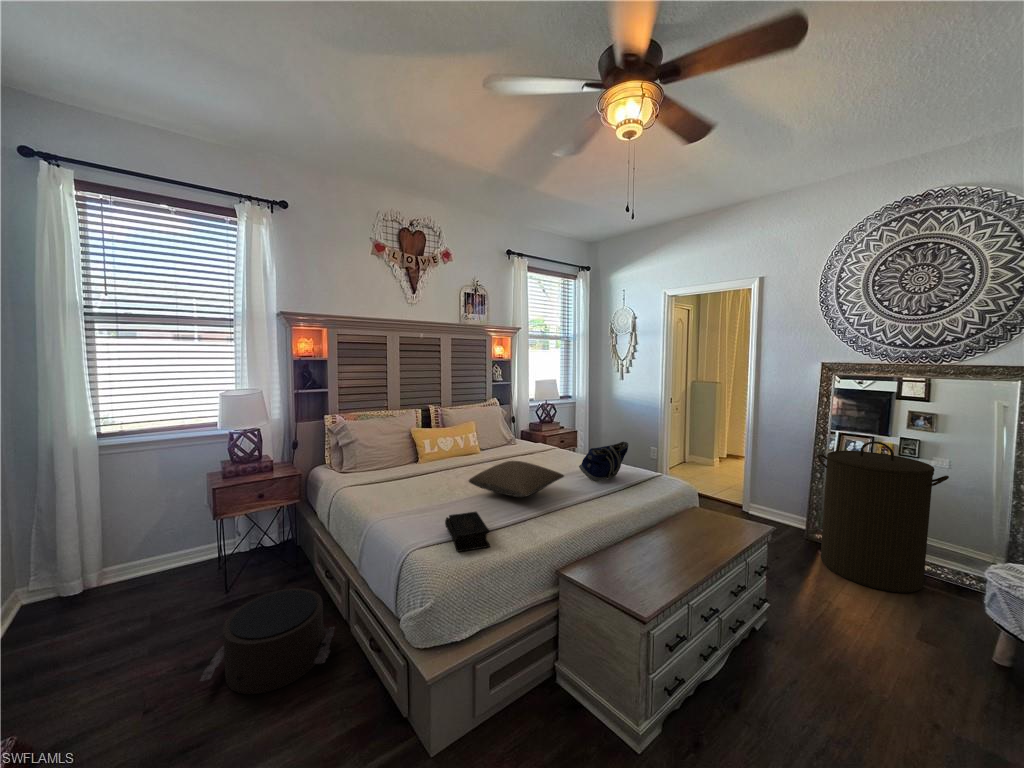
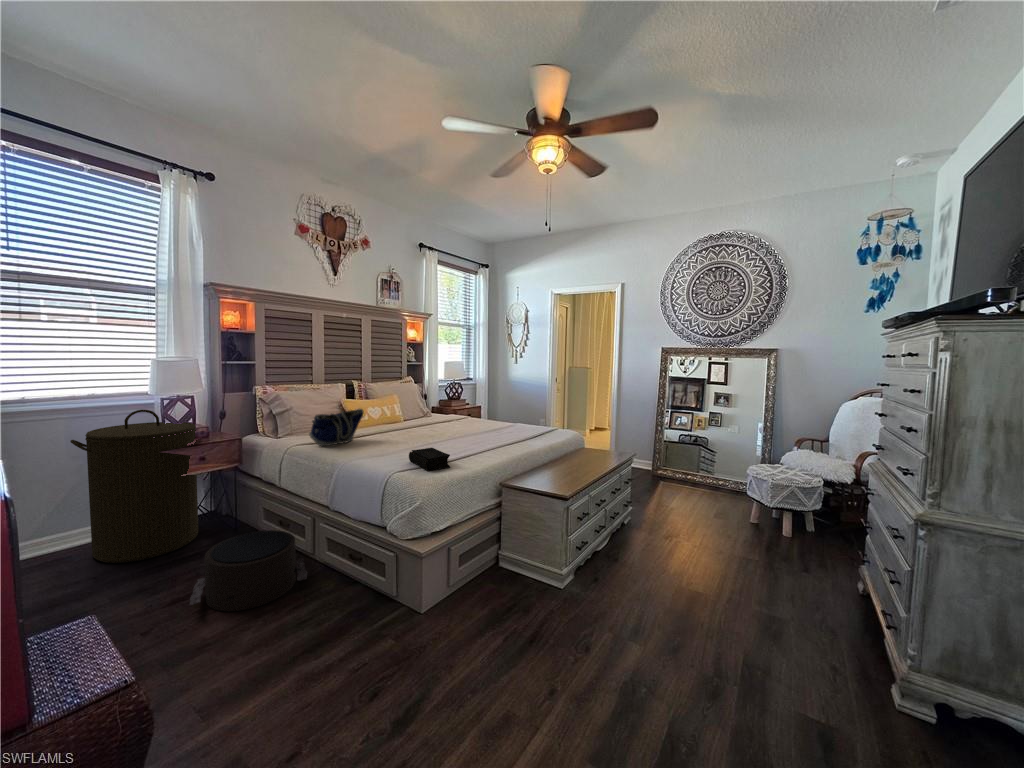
tote bag: present [579,441,628,481] -> present [309,409,364,446]
laundry hamper: present [817,441,949,593] -> present [70,410,199,563]
pillow: present [469,461,564,497] -> none [414,417,490,442]

